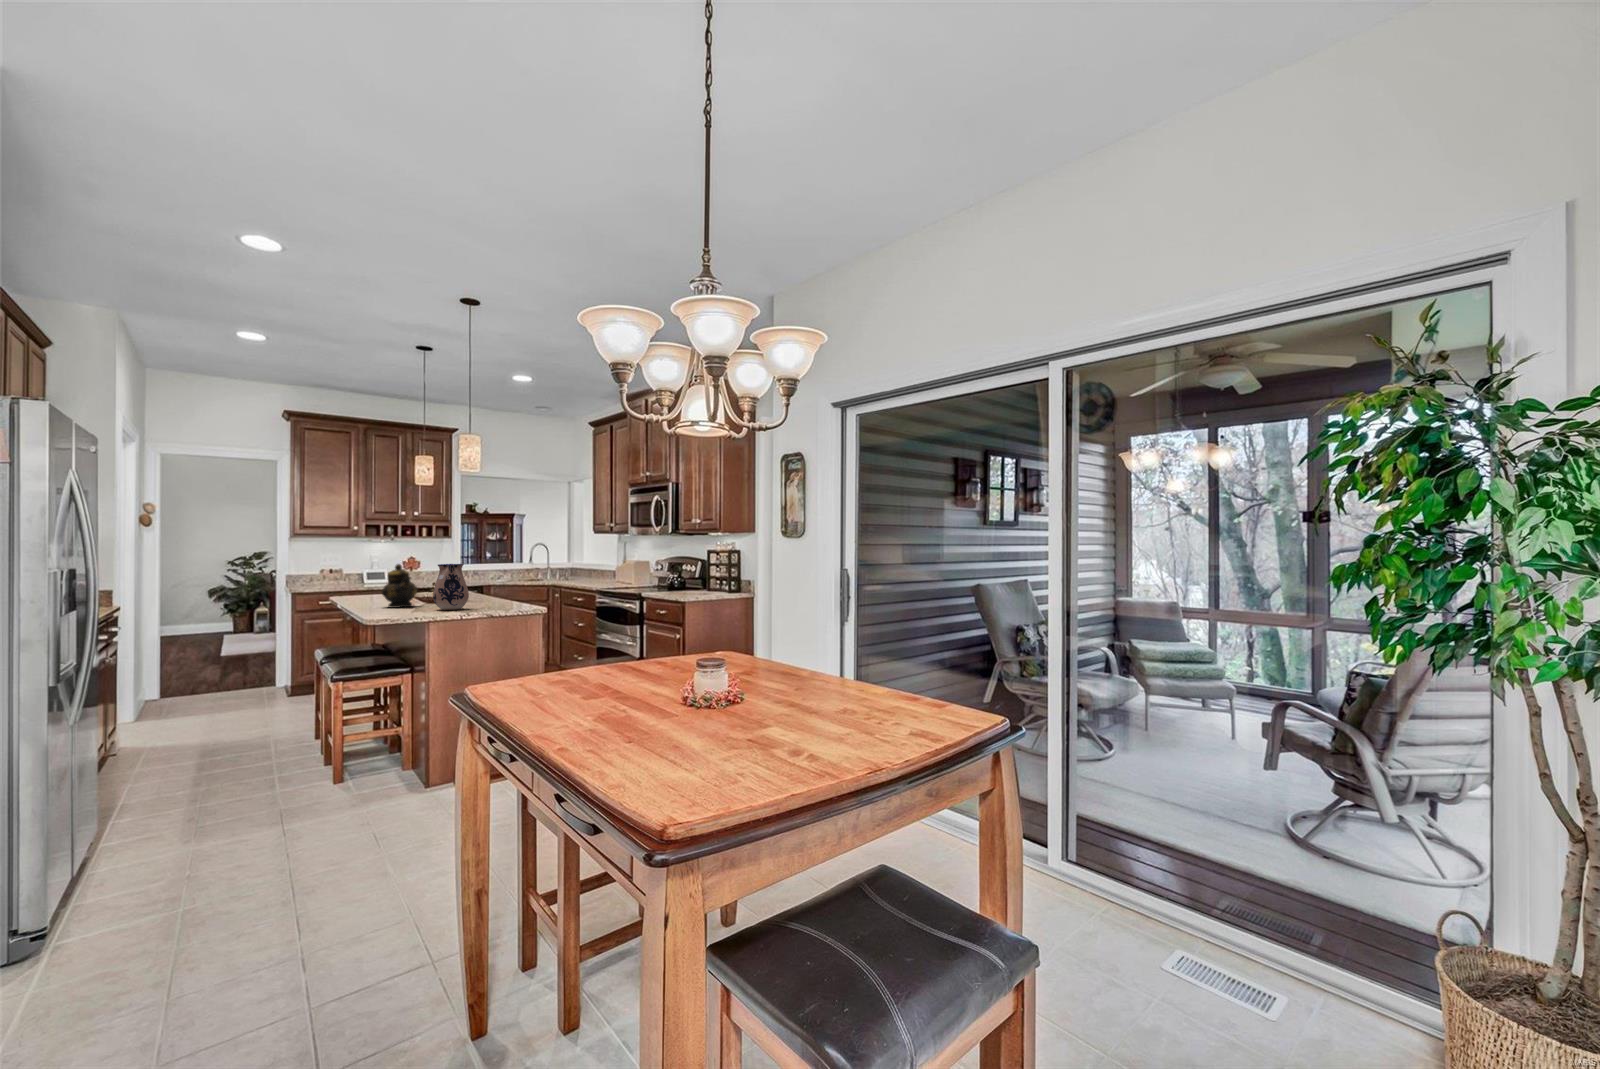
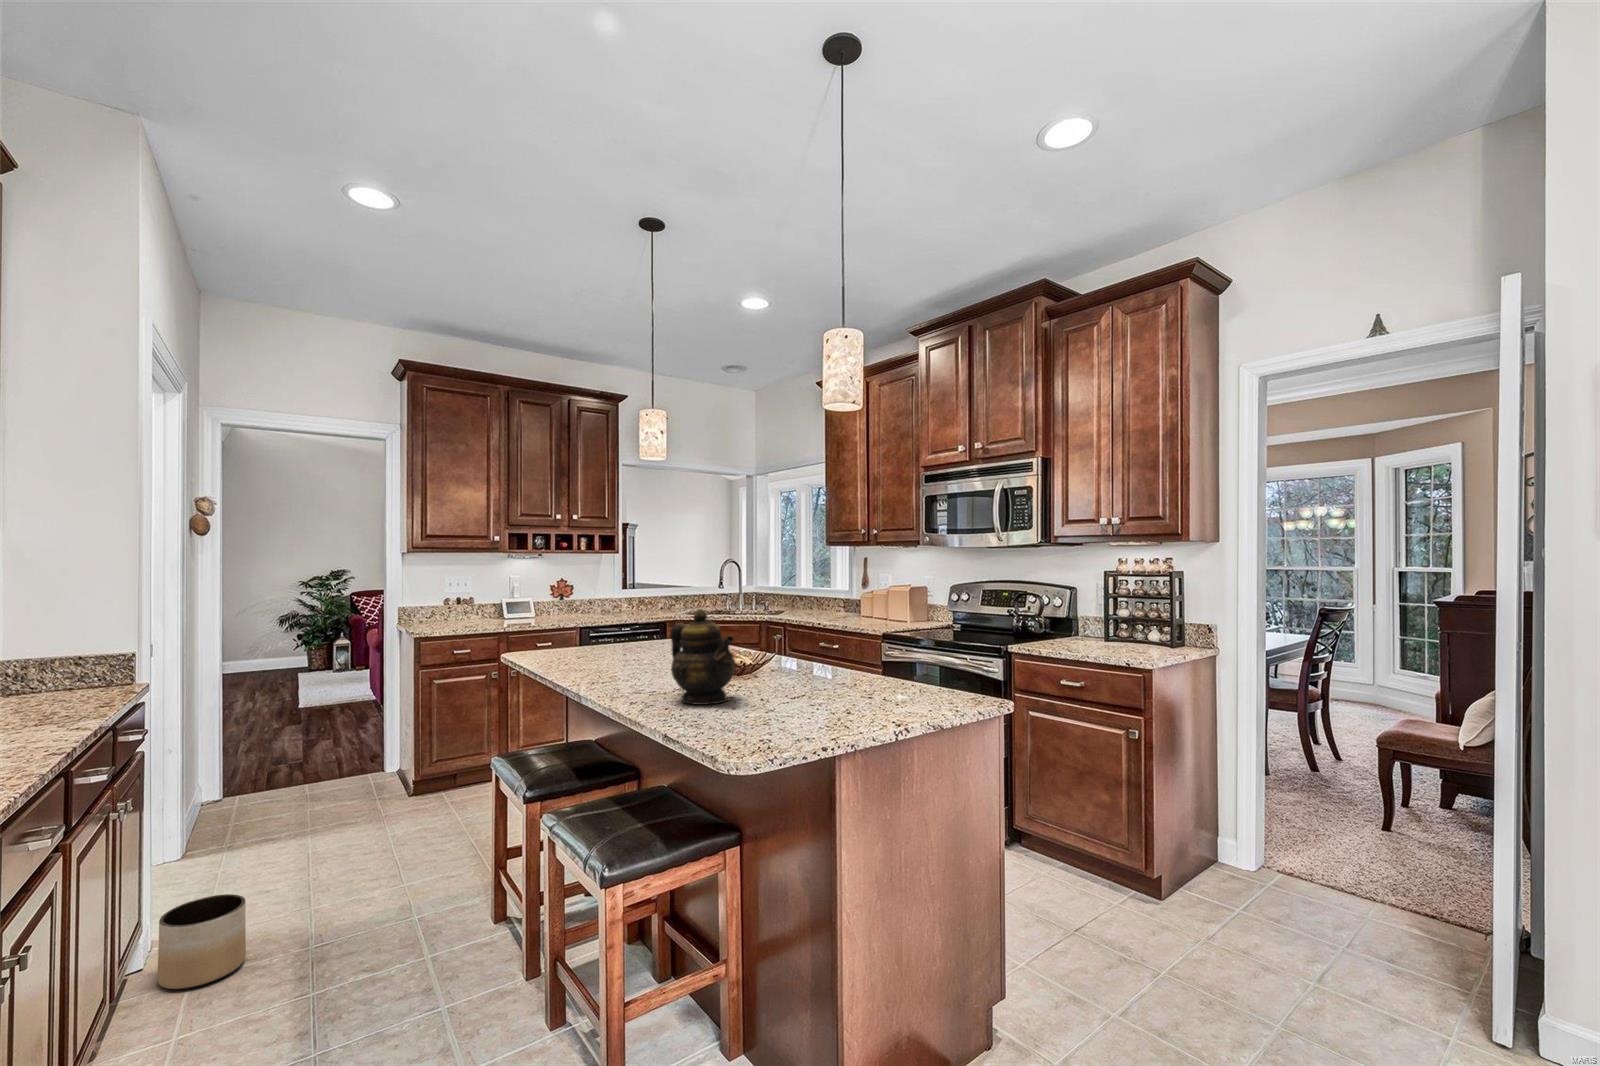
ceramic pitcher: present [433,564,469,610] -> none [803,611,875,718]
planter: none [124,720,172,762] -> present [157,894,246,990]

